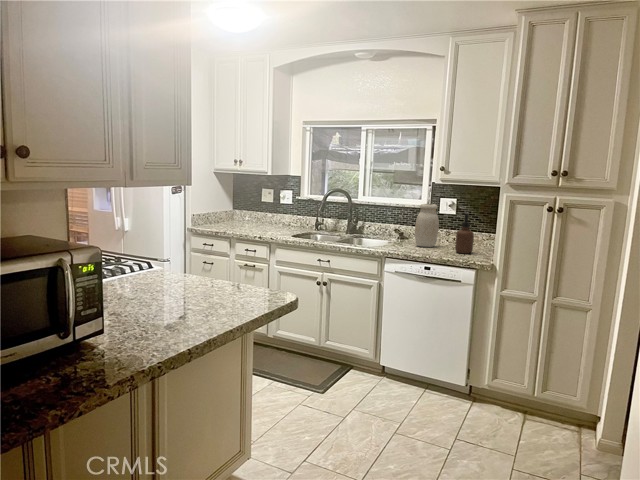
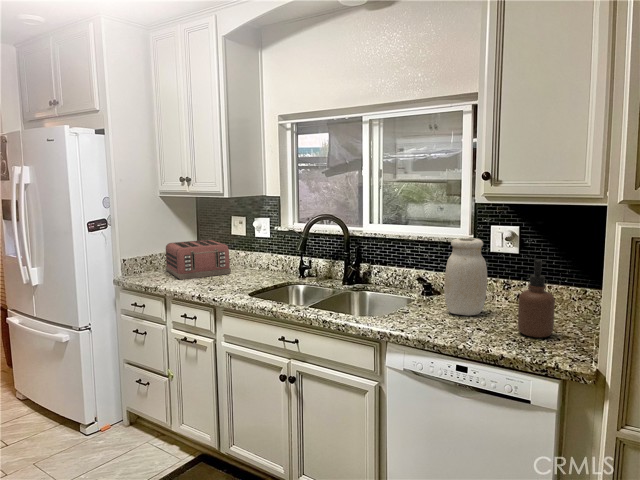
toaster: none [217,204,266,229] -> present [166,240,231,280]

